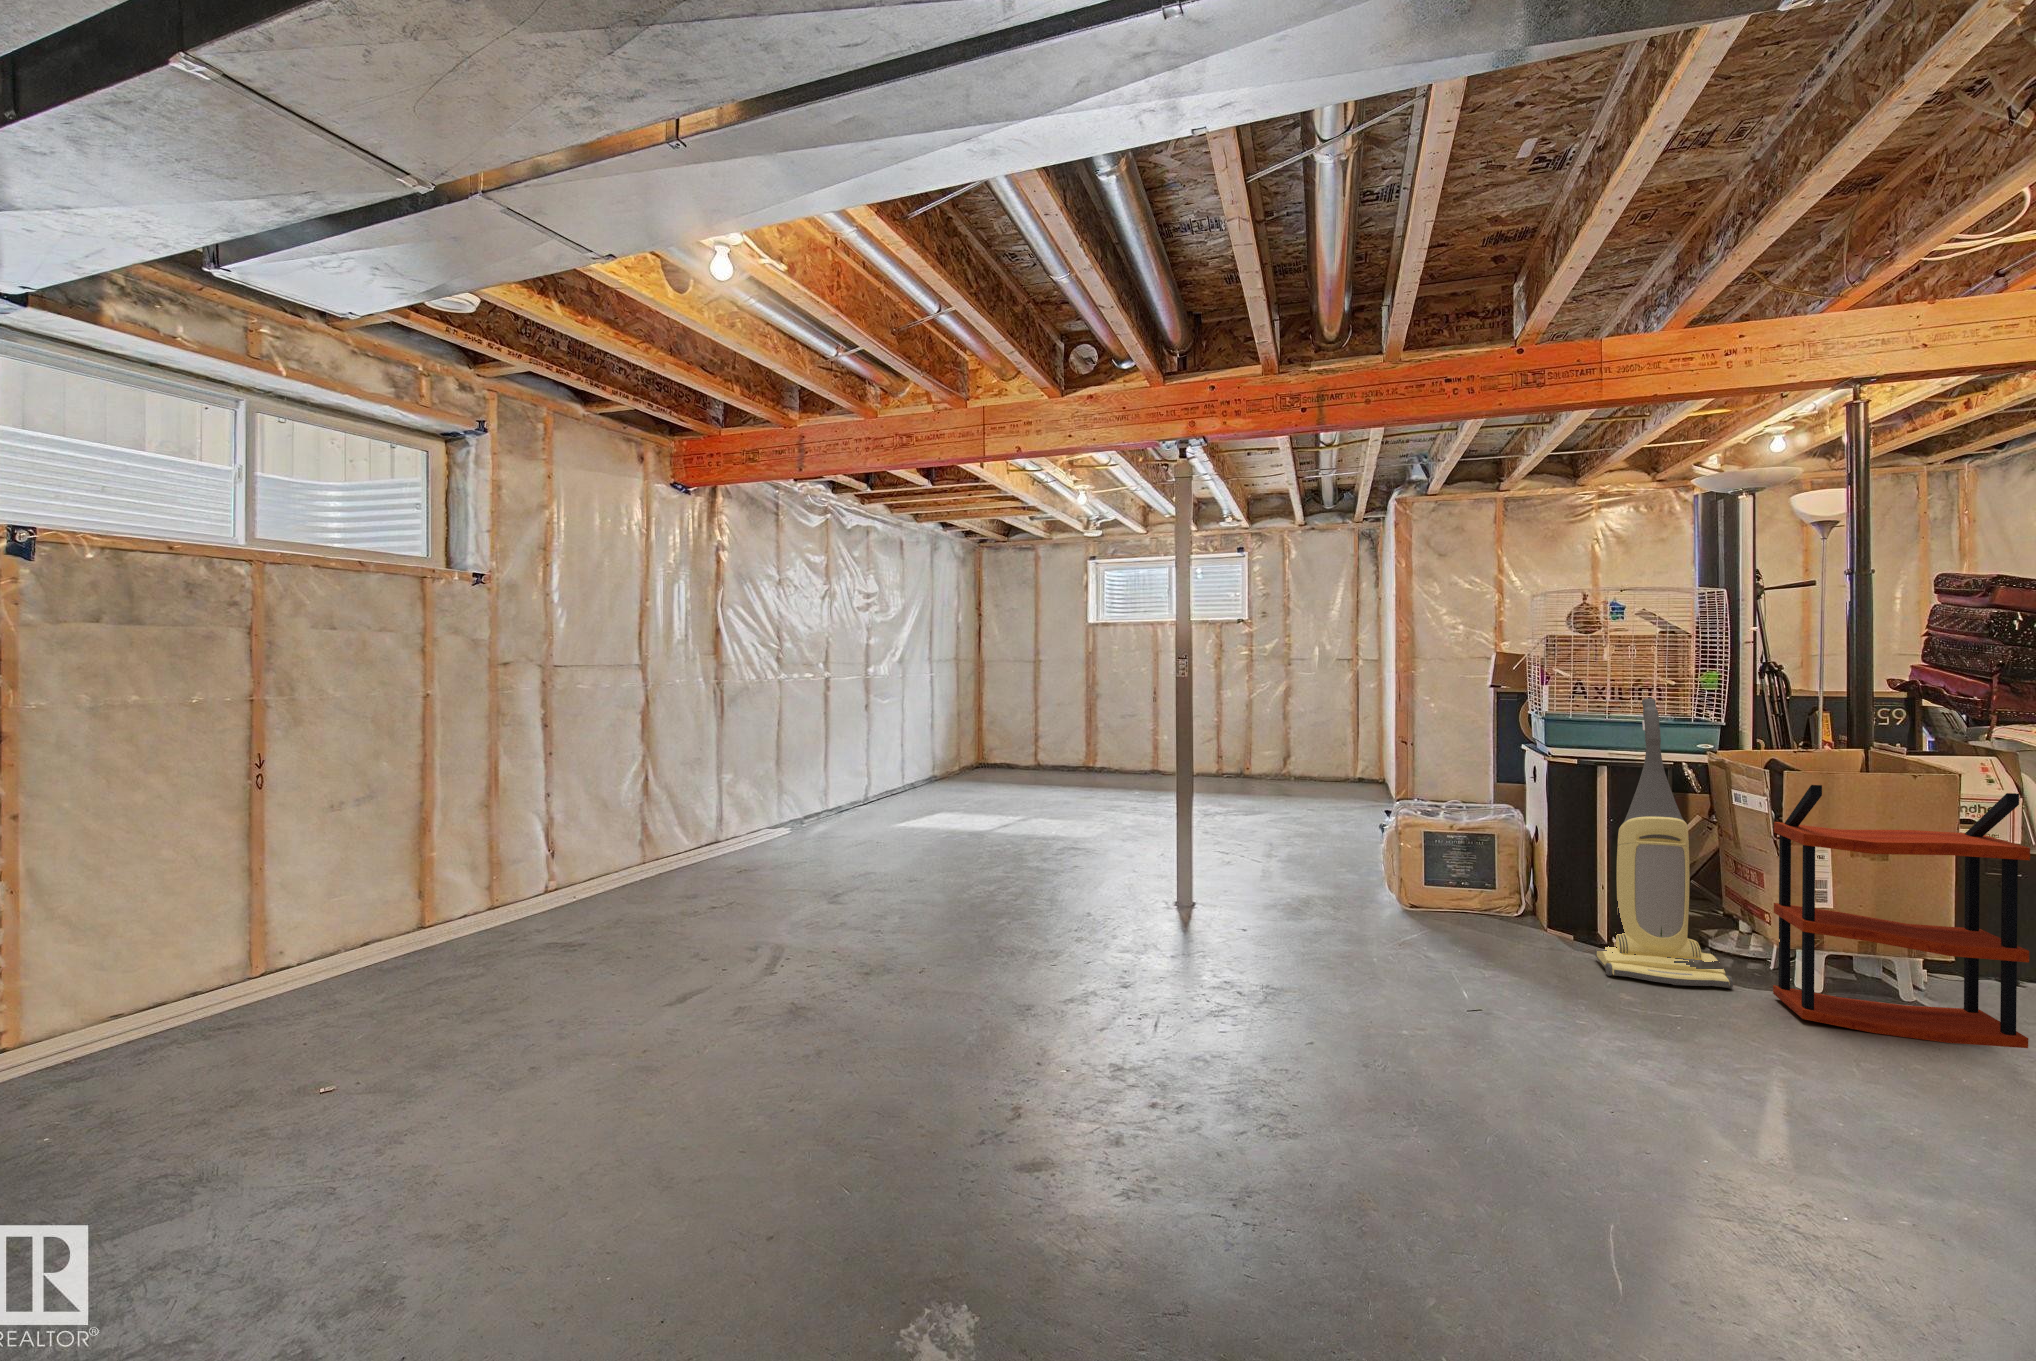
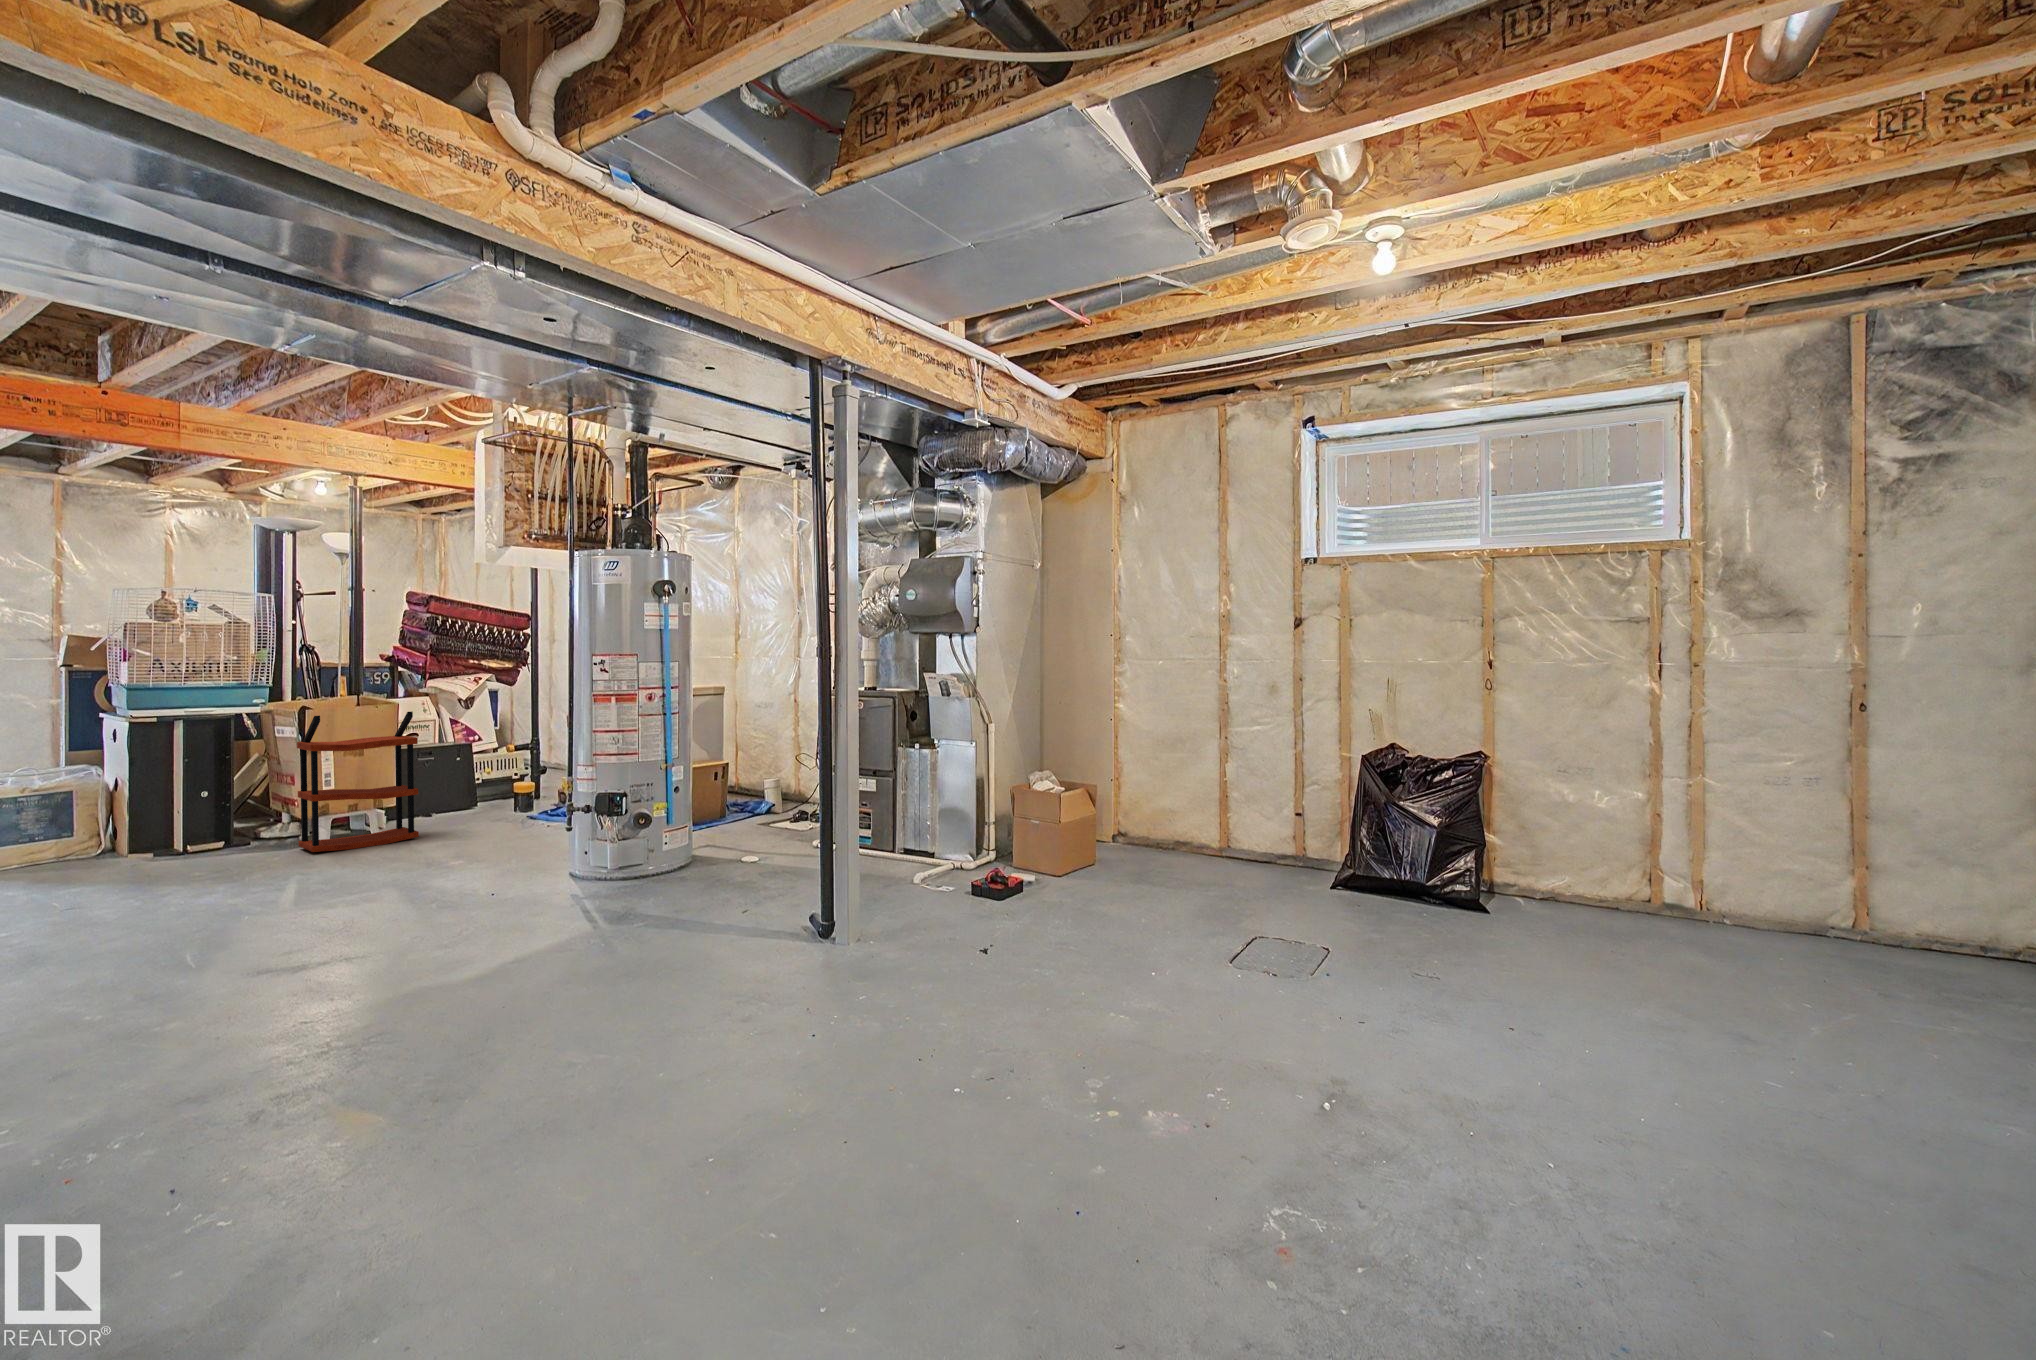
vacuum cleaner: present [1596,698,1733,989] -> none [175,669,274,864]

